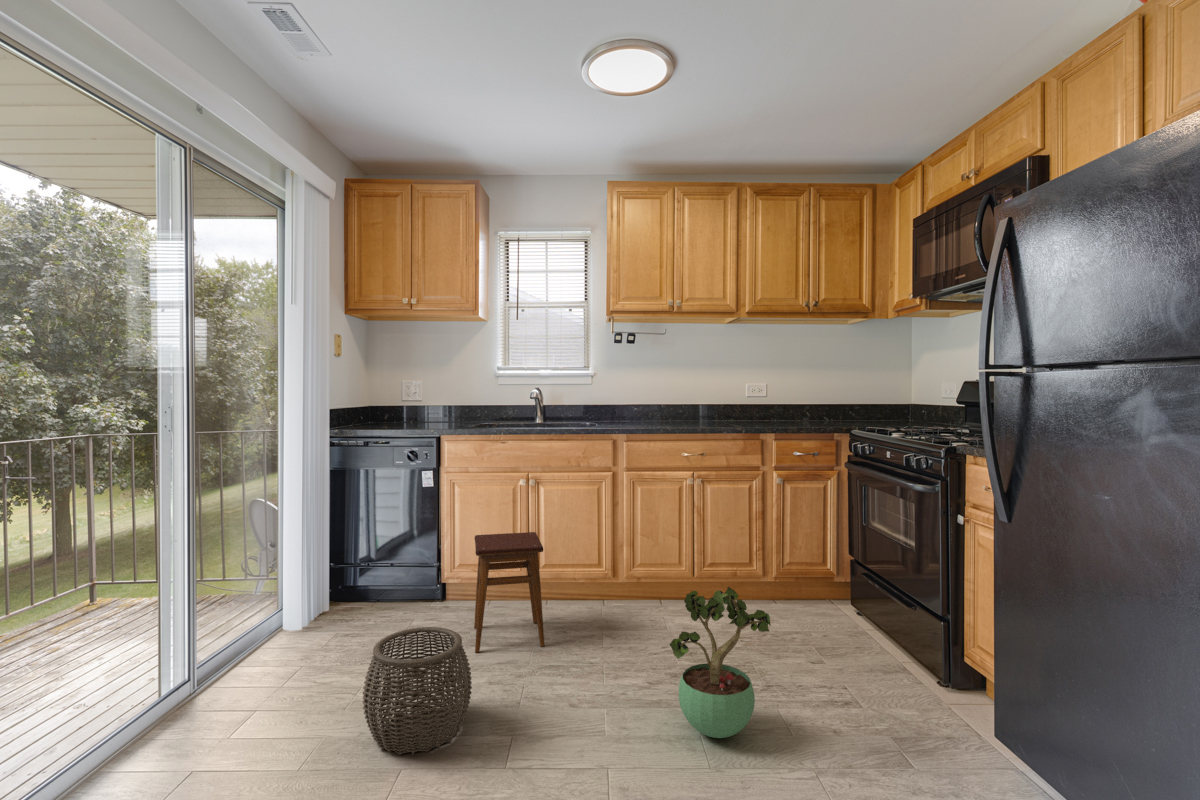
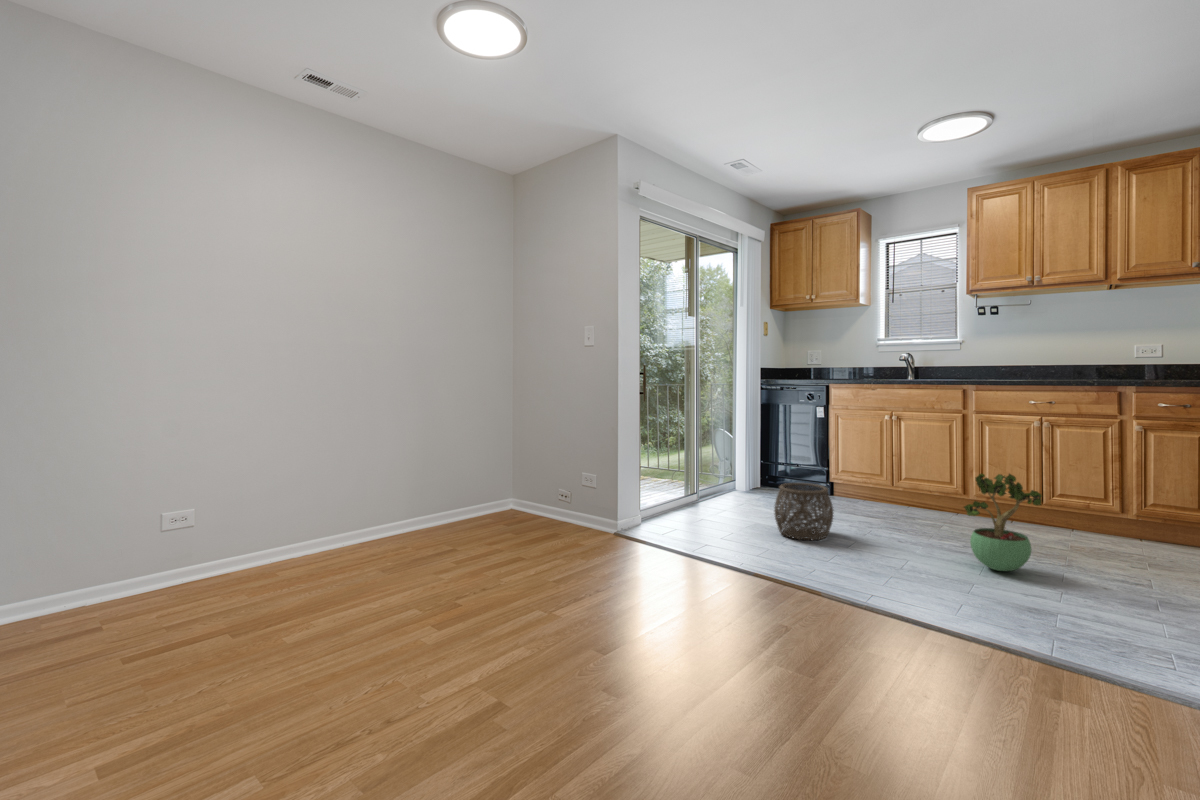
stool: present [474,532,545,653] -> none [844,448,894,522]

